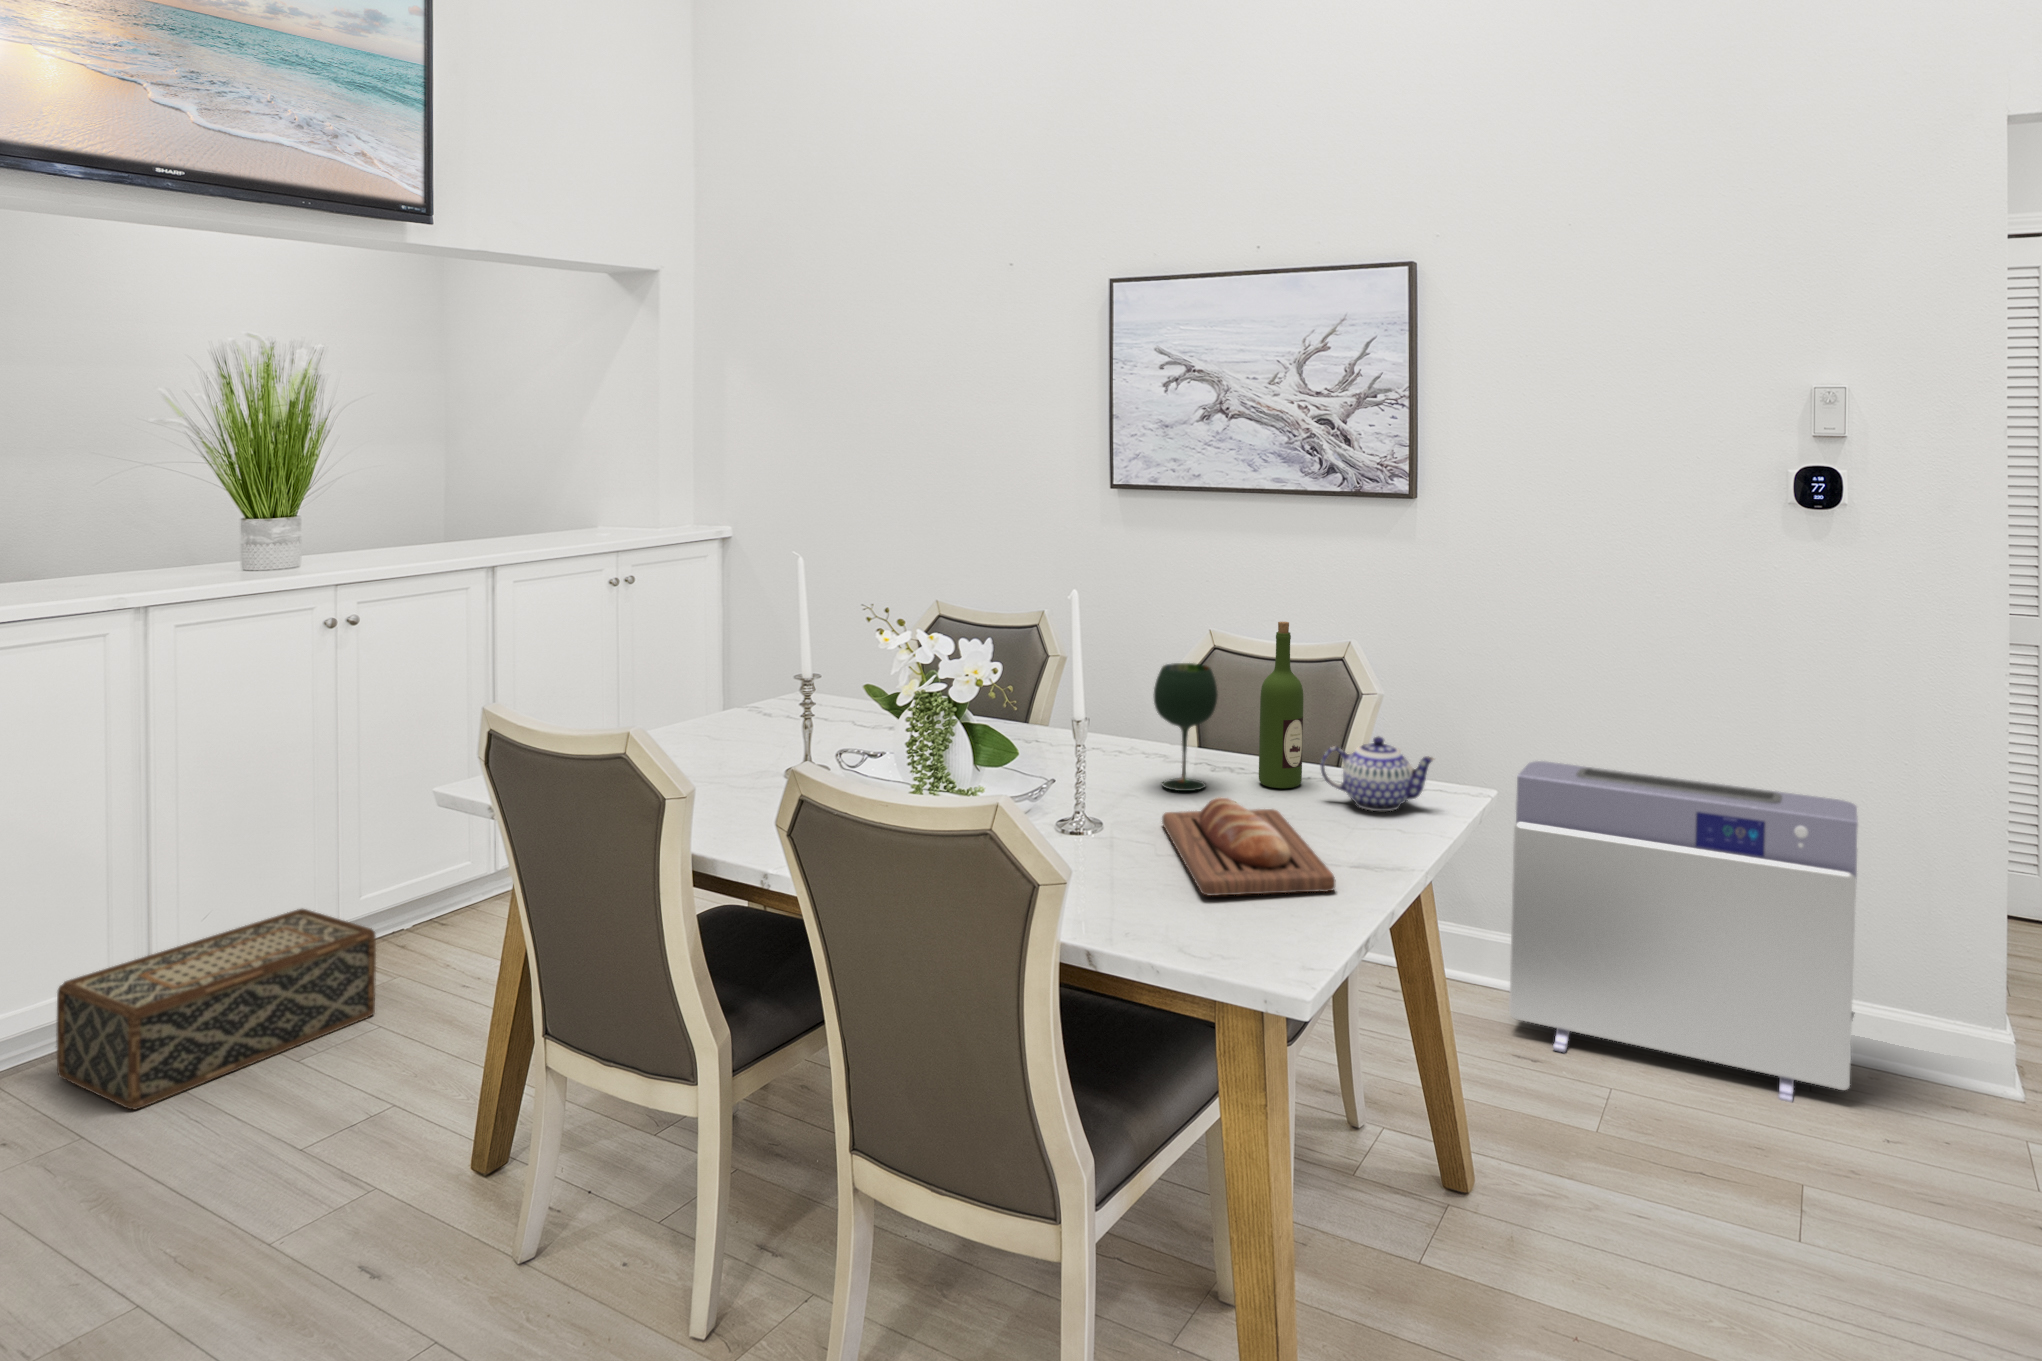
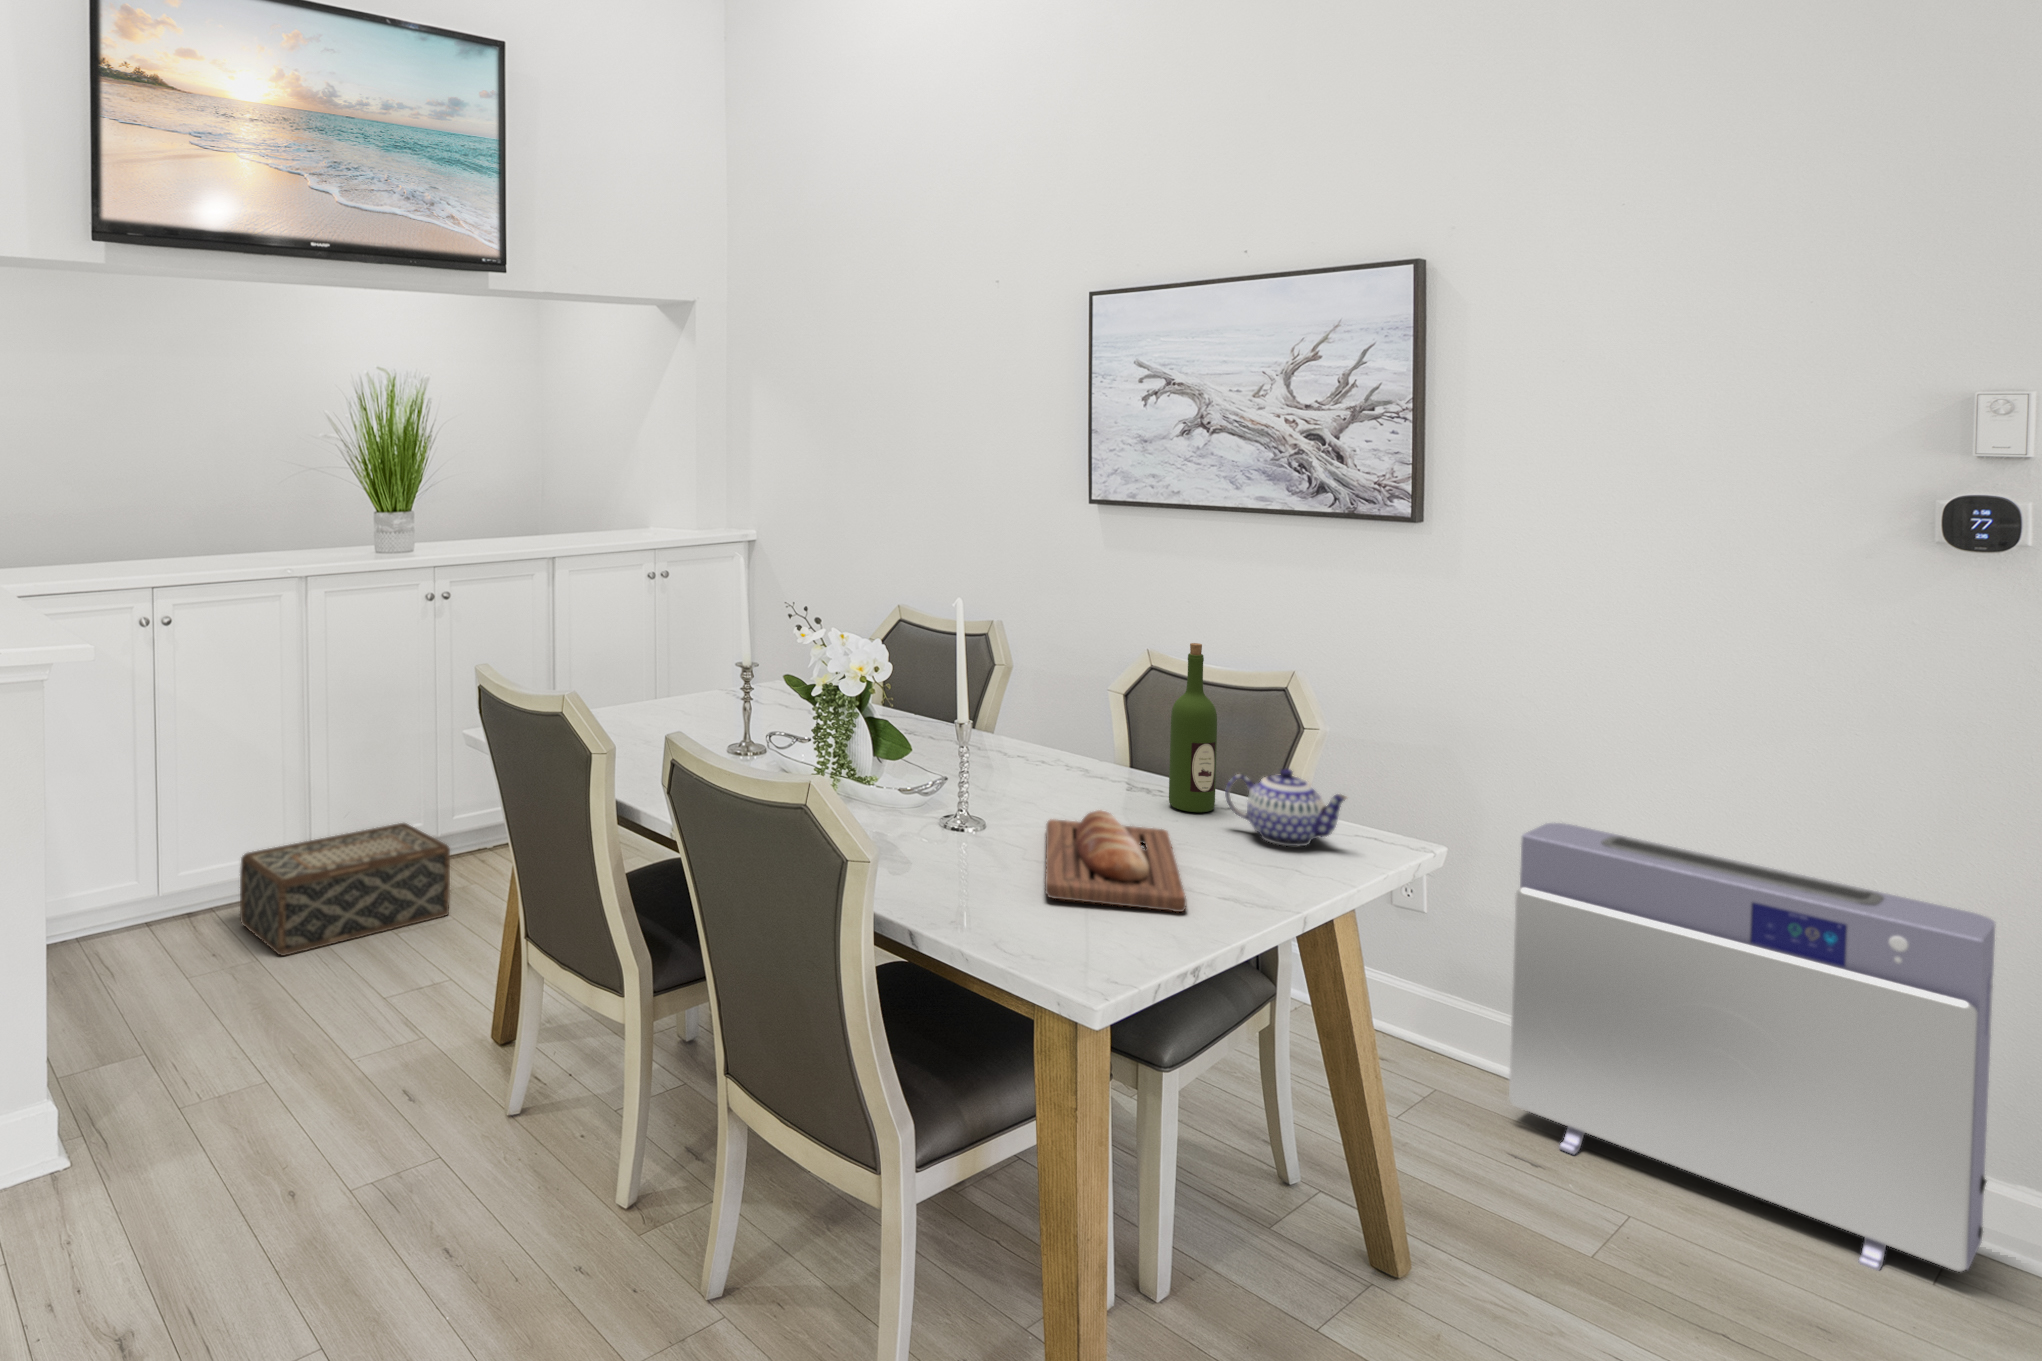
wine glass: present [1154,663,1218,791] -> none [1059,677,1125,804]

